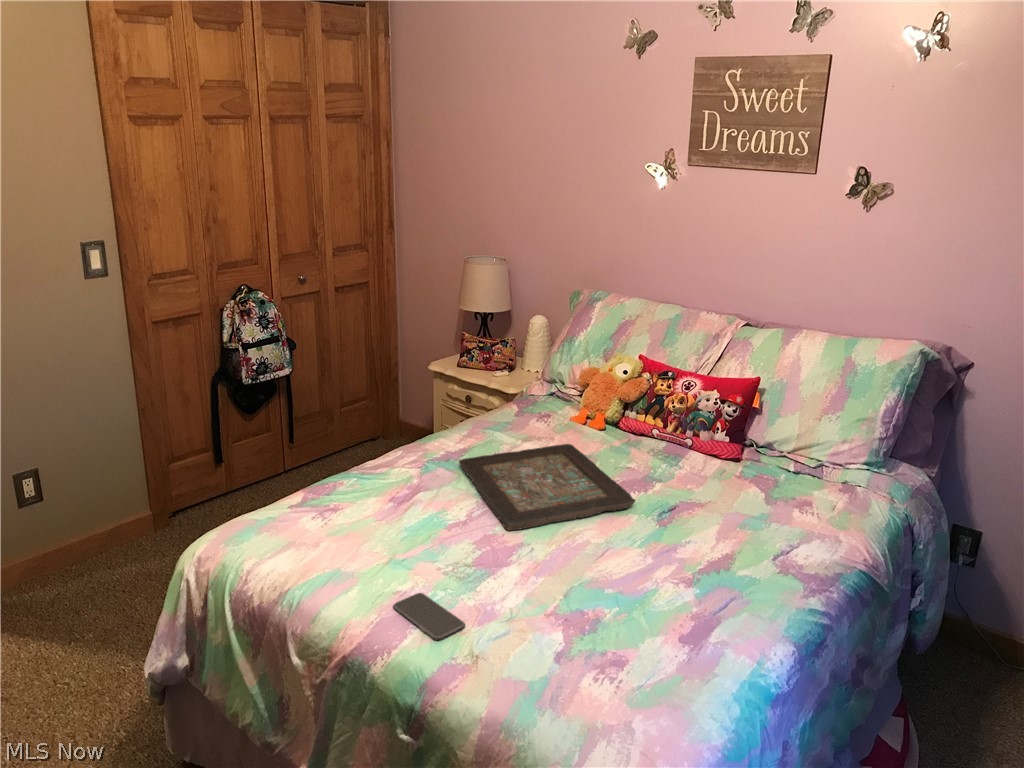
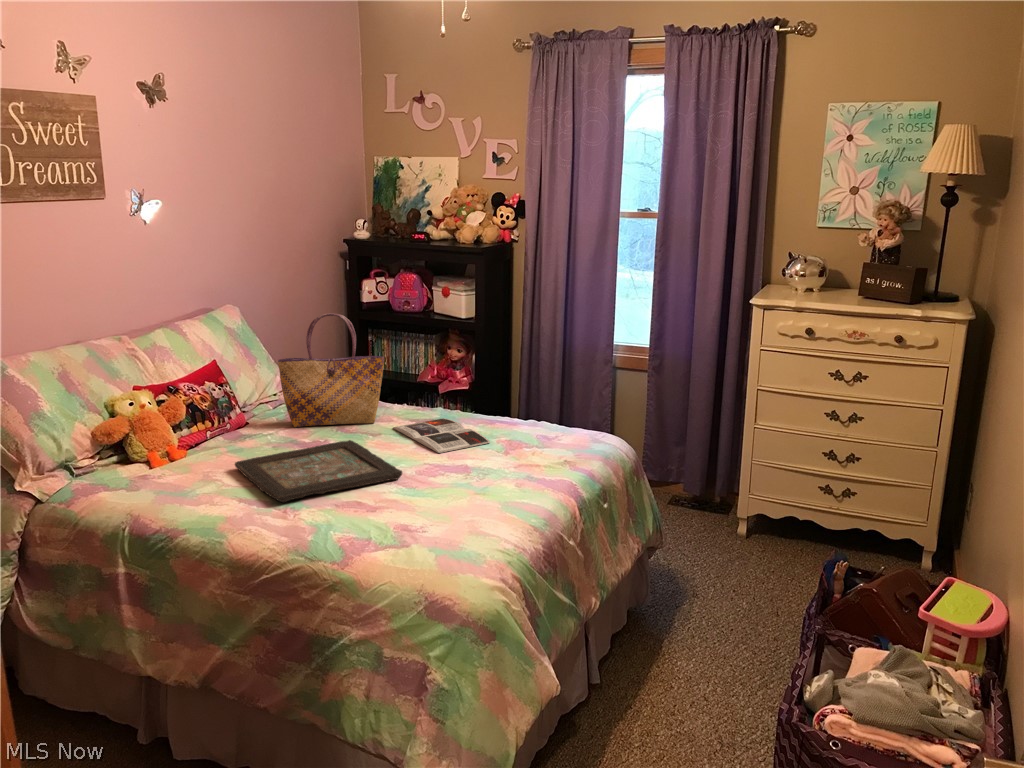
tote bag: none [722,352,784,533] -> present [278,313,384,427]
magazine: none [602,543,785,621] -> present [393,418,490,453]
smartphone: present [393,593,465,640] -> none [501,477,547,499]

